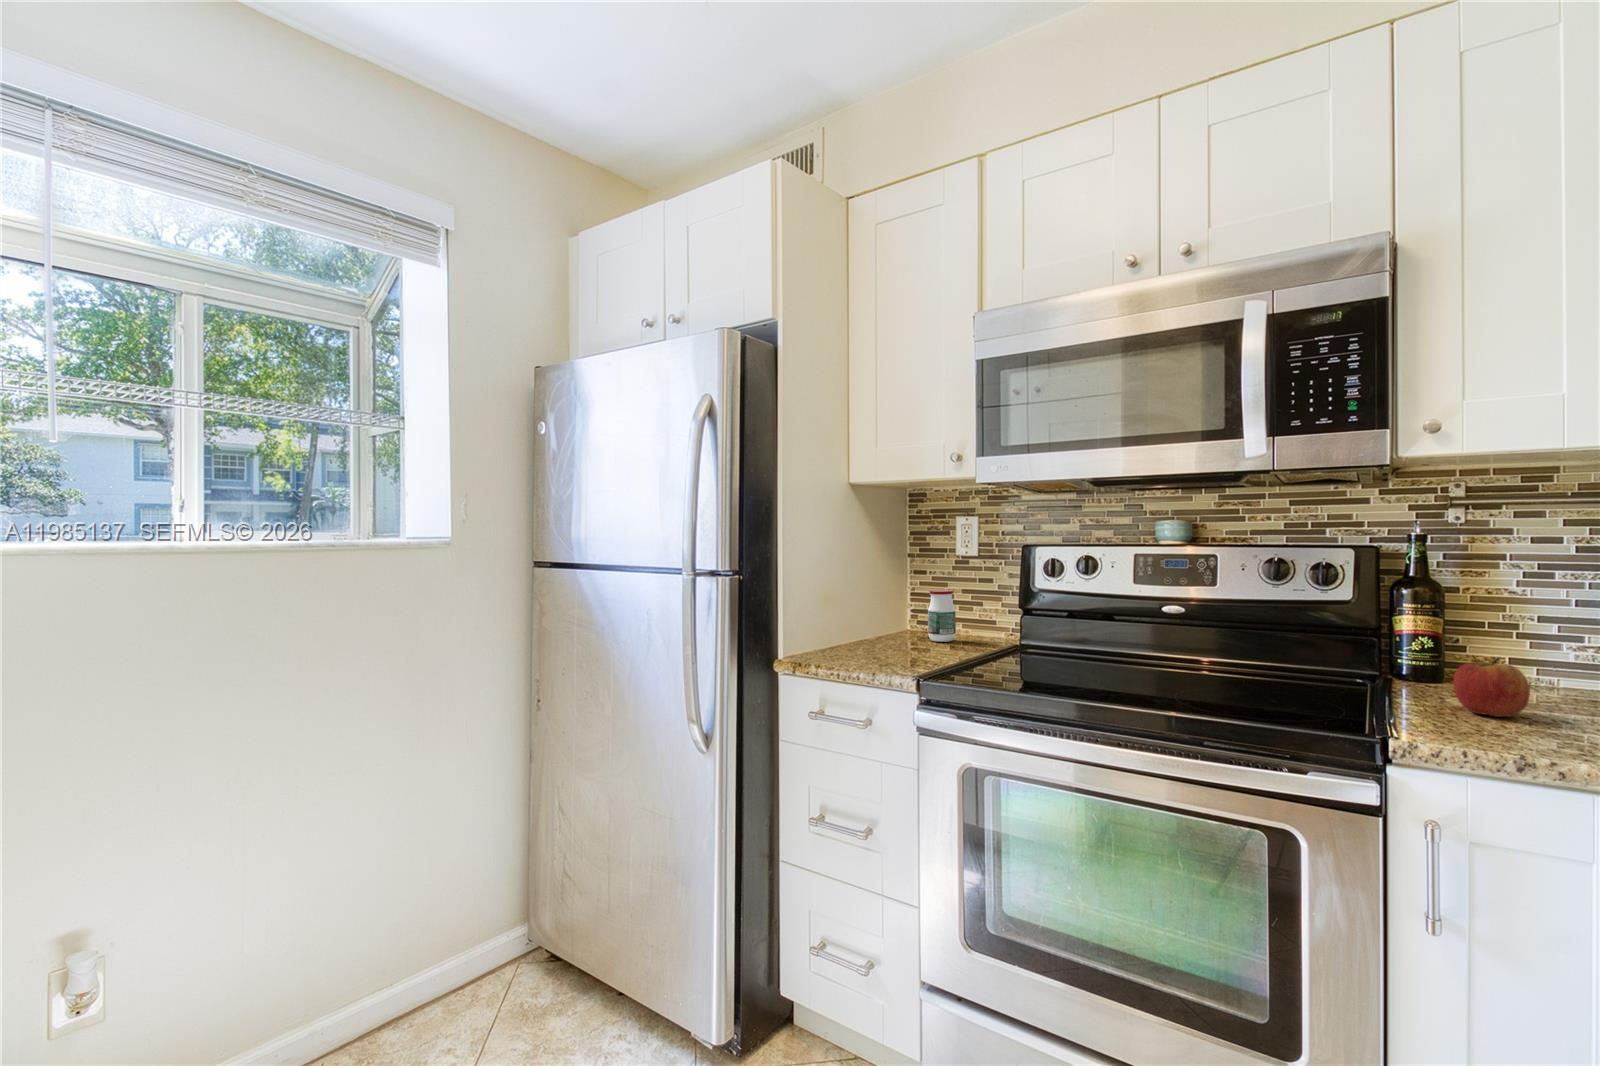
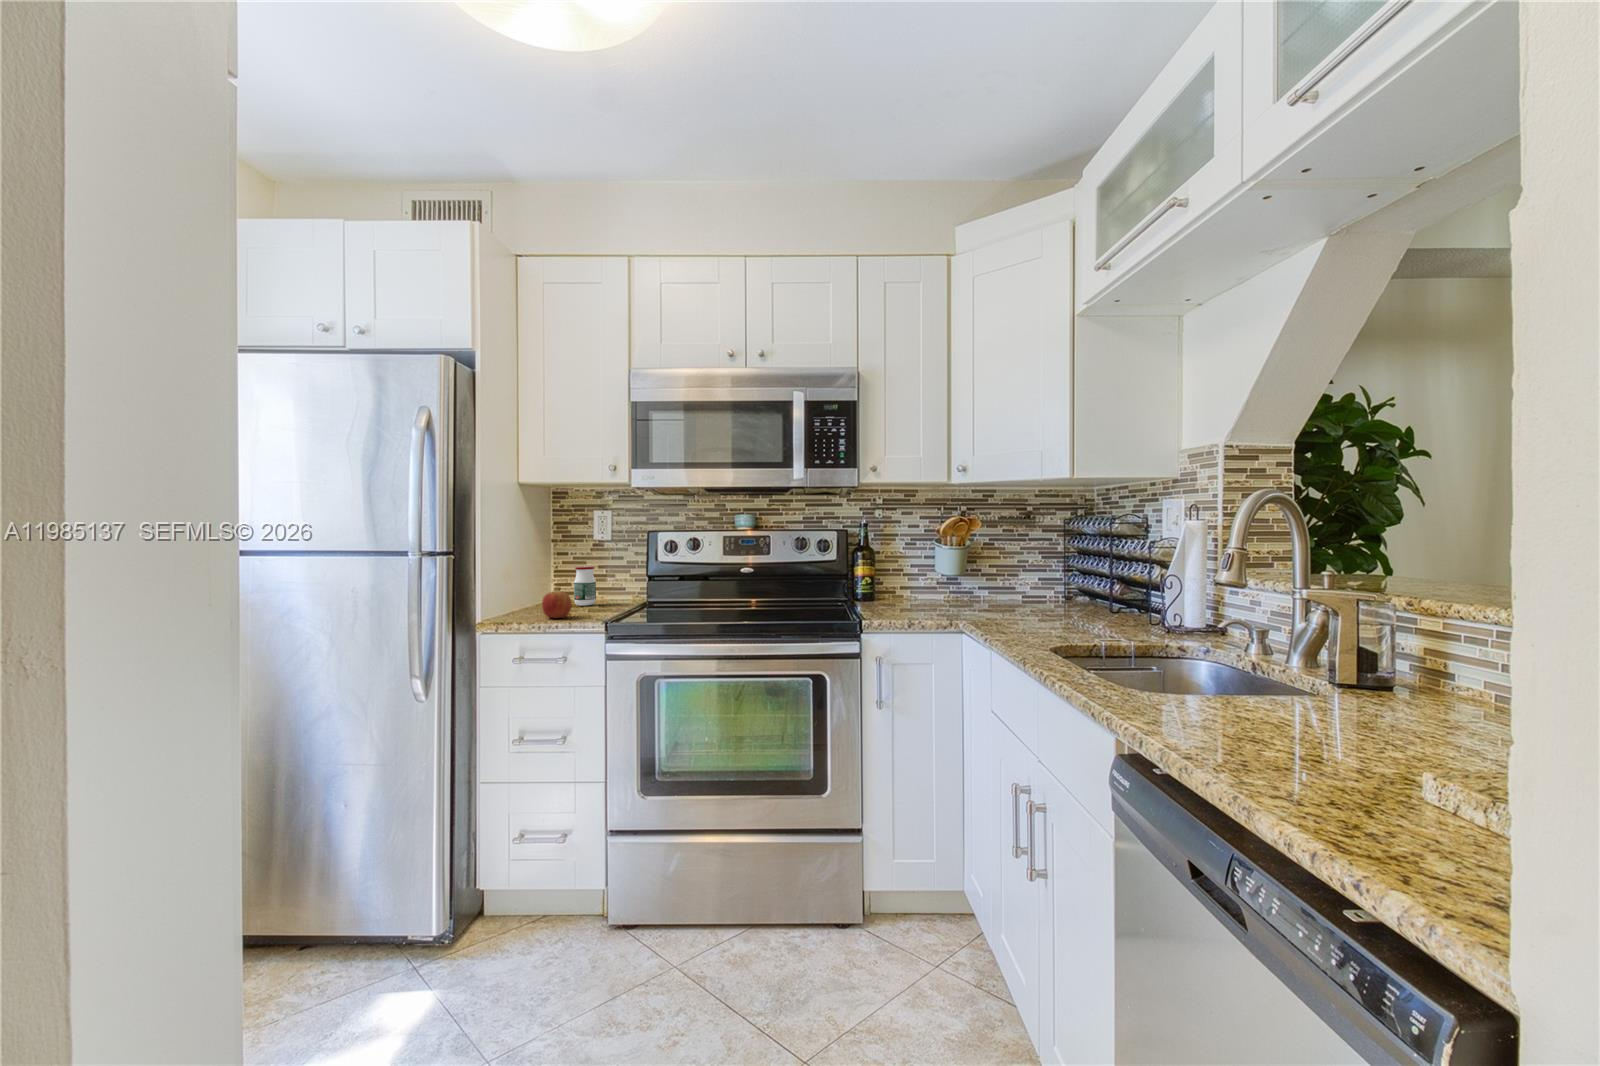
apple: present [1453,658,1530,717] -> present [542,591,572,618]

